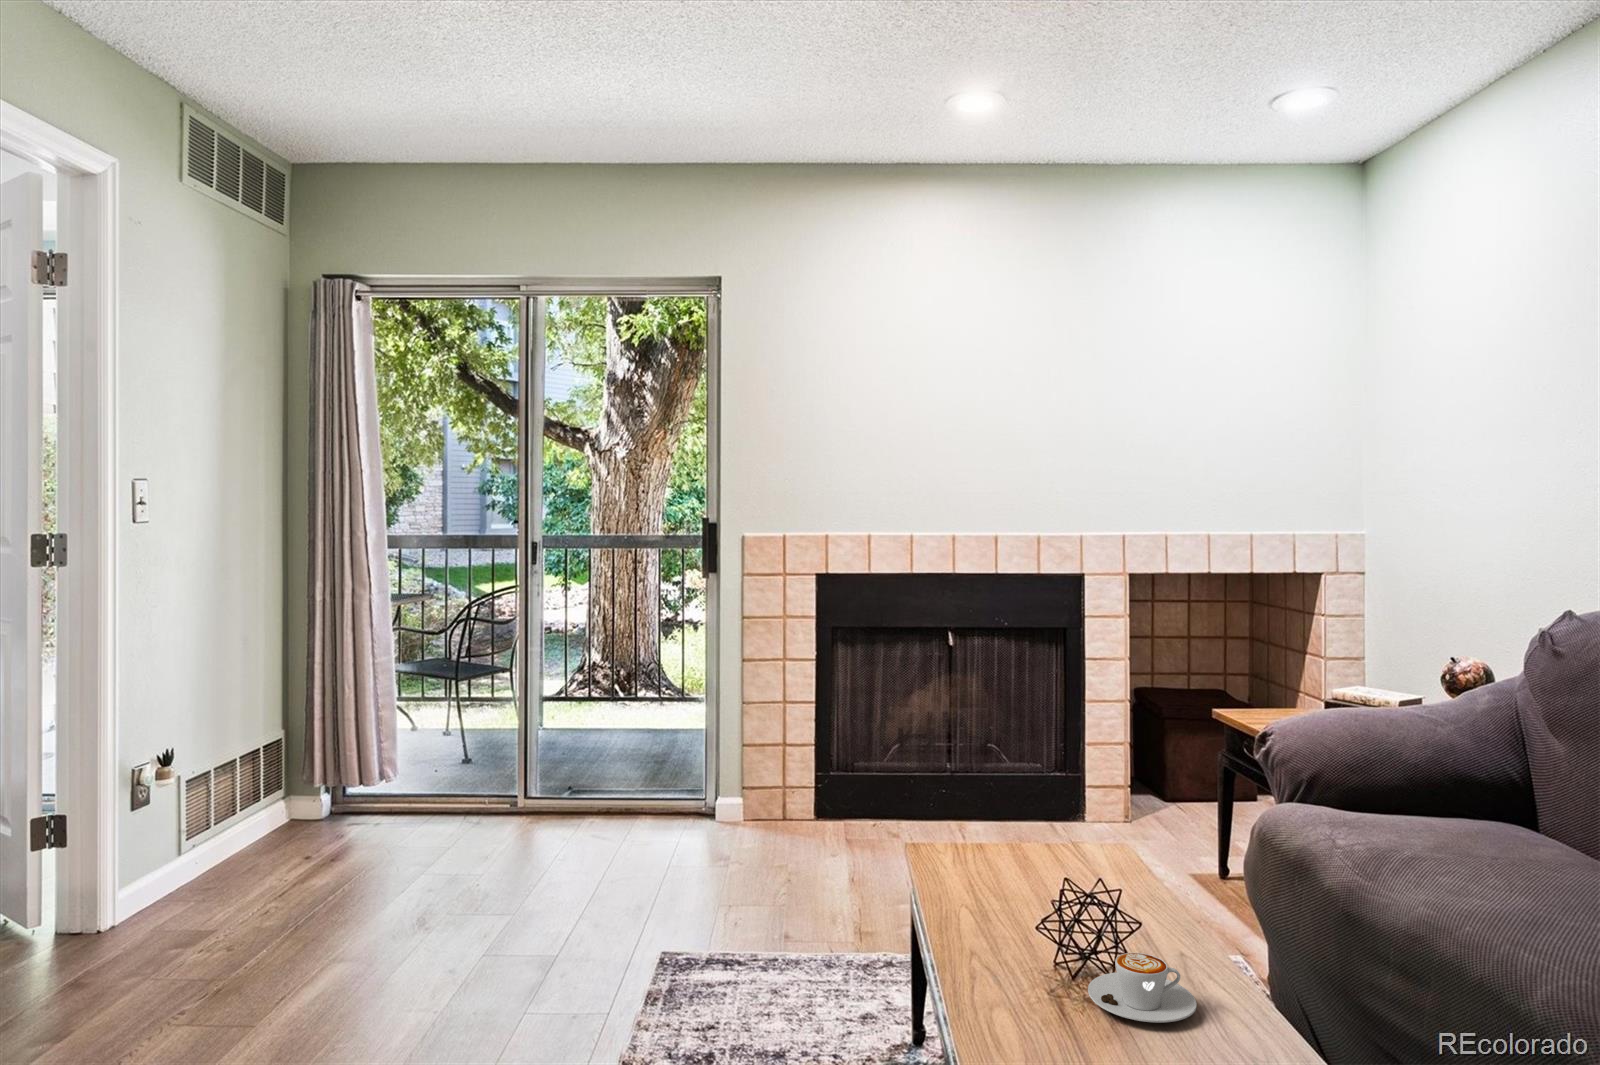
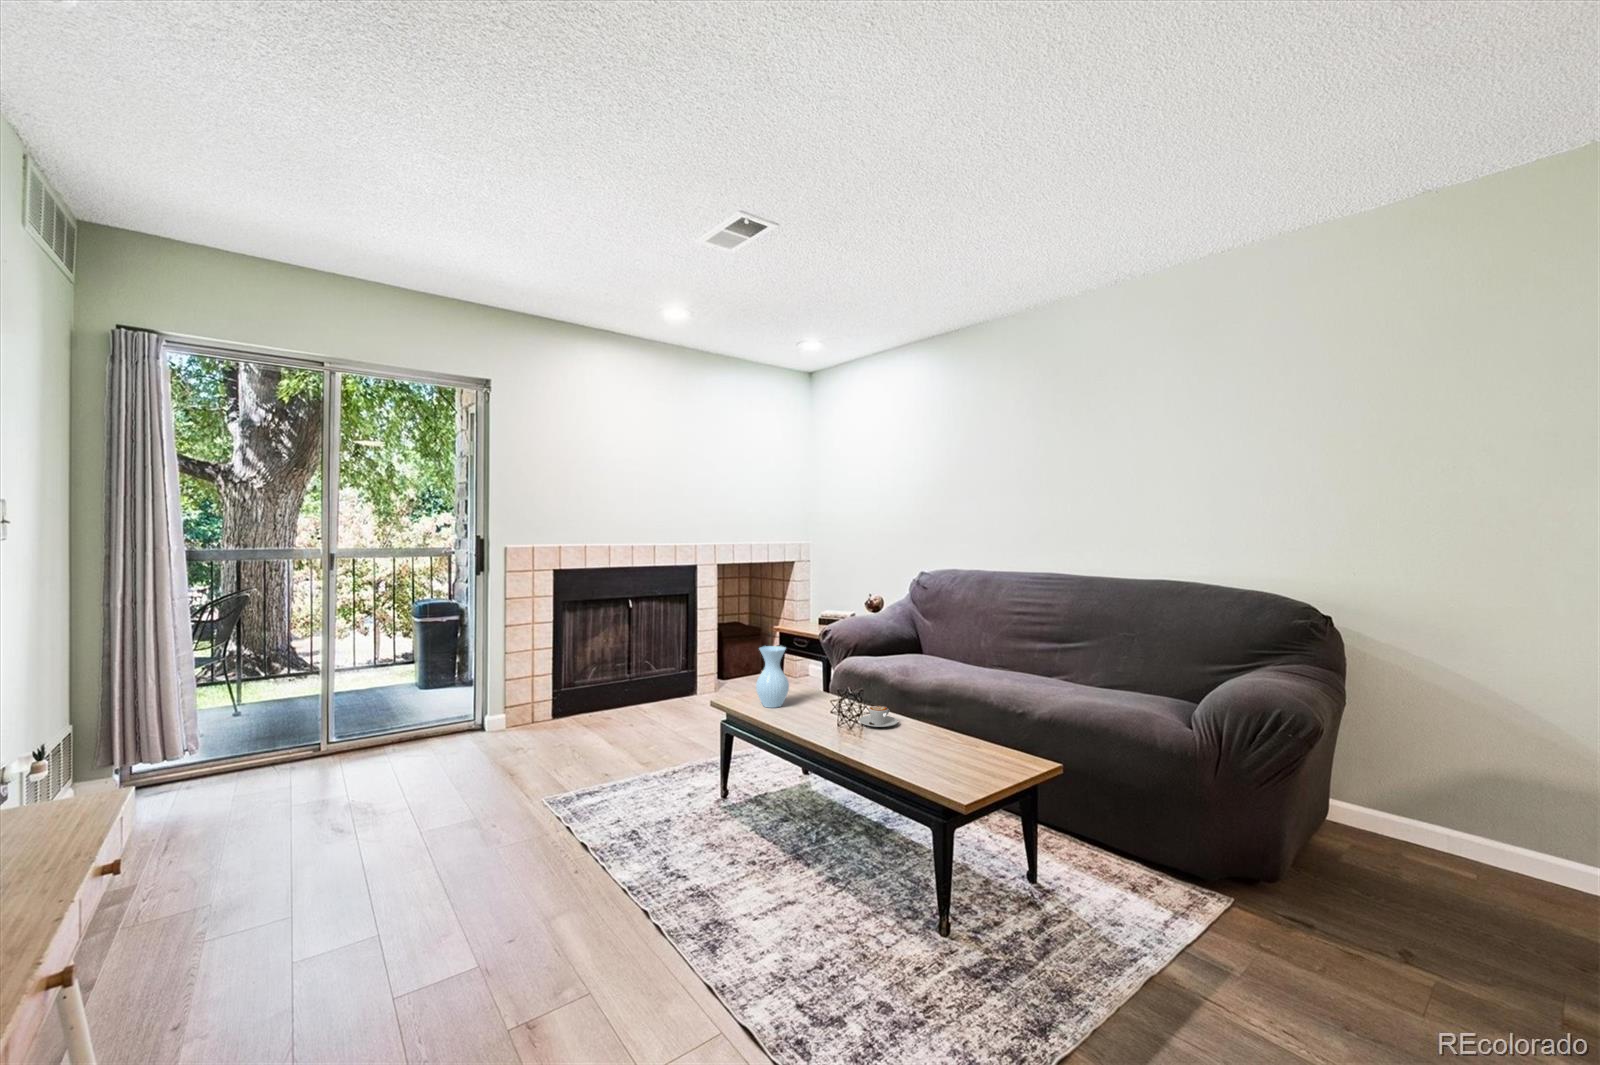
vase: none [948,752,1023,893] -> present [756,646,789,708]

